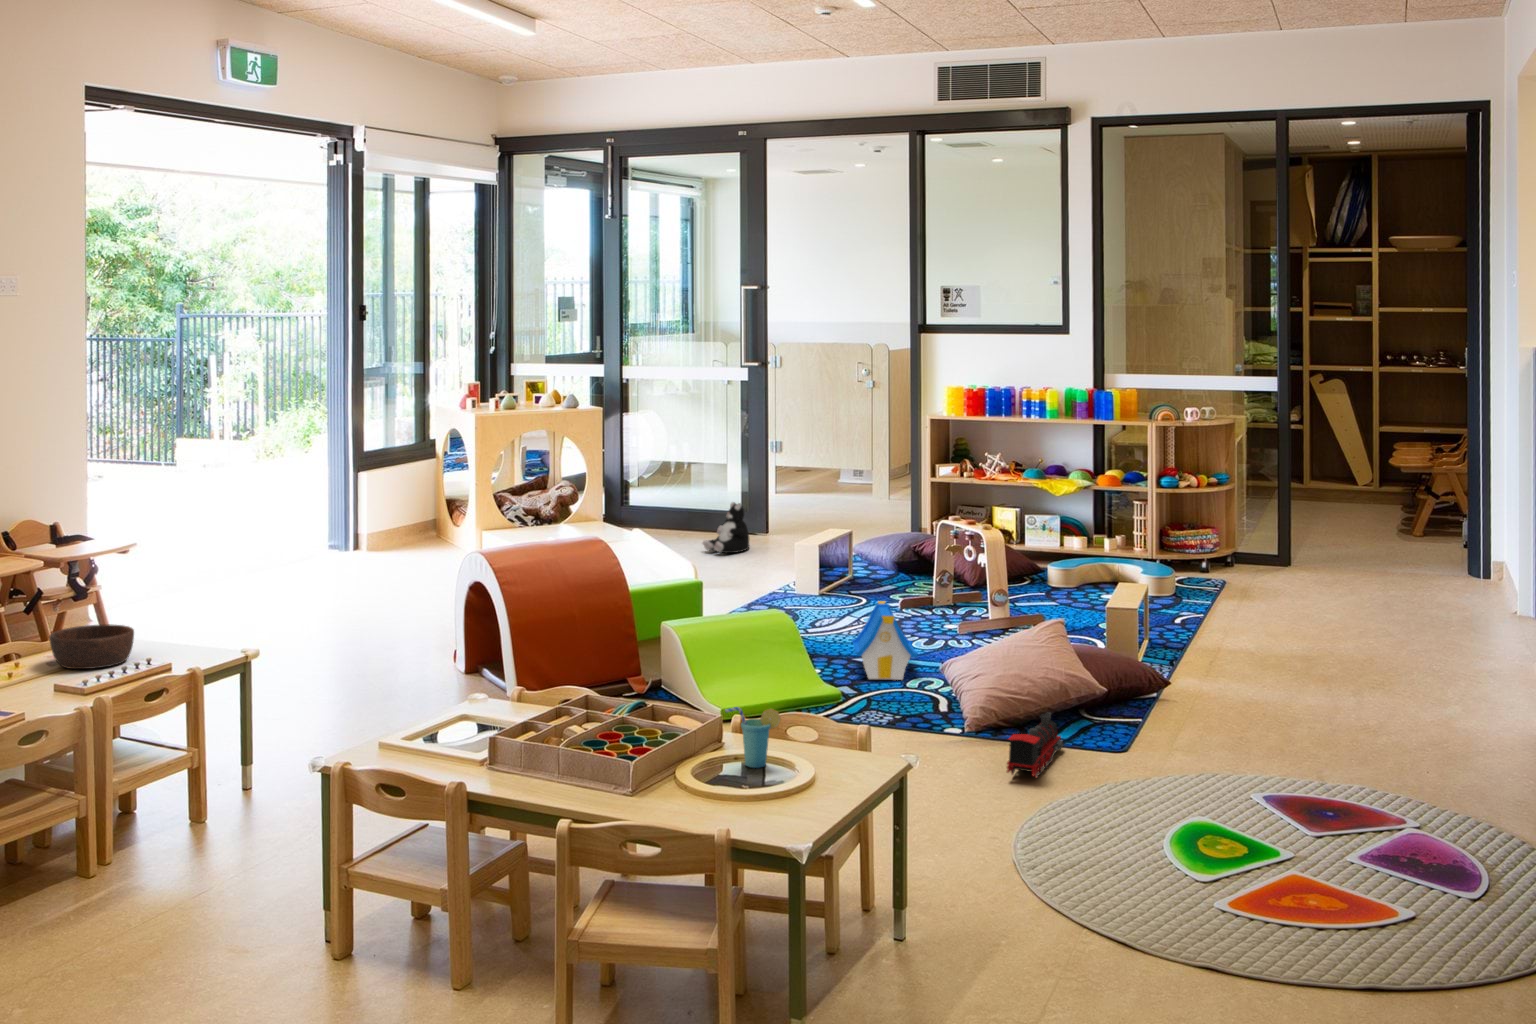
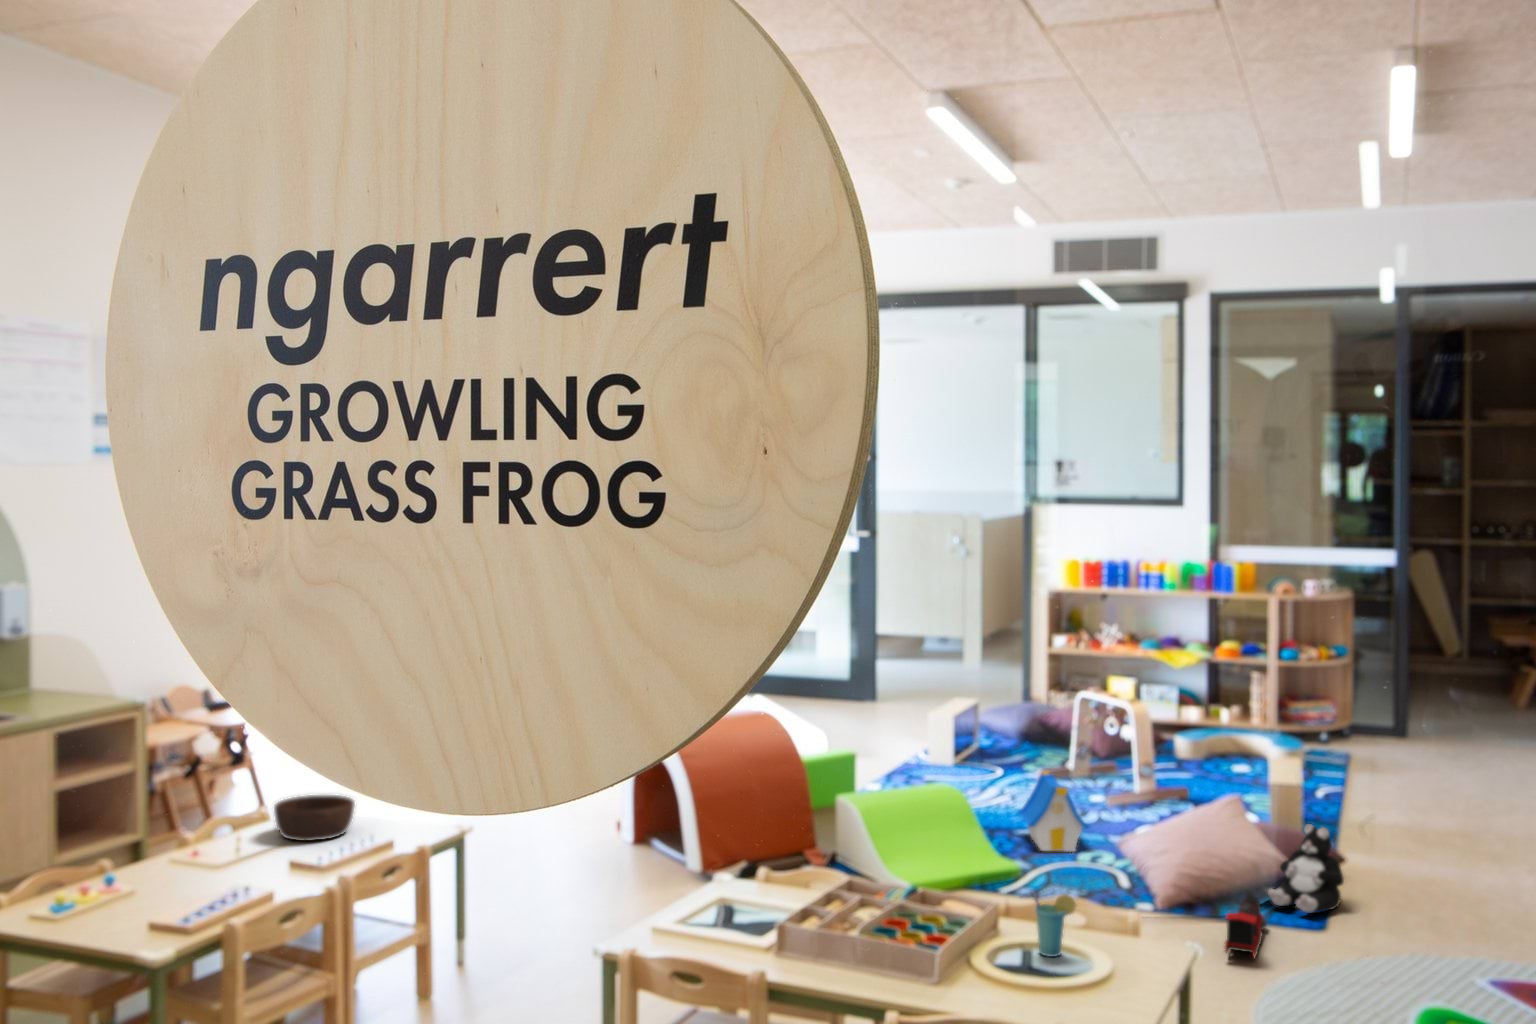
plush toy: present [703,502,749,553] -> present [1268,824,1344,913]

